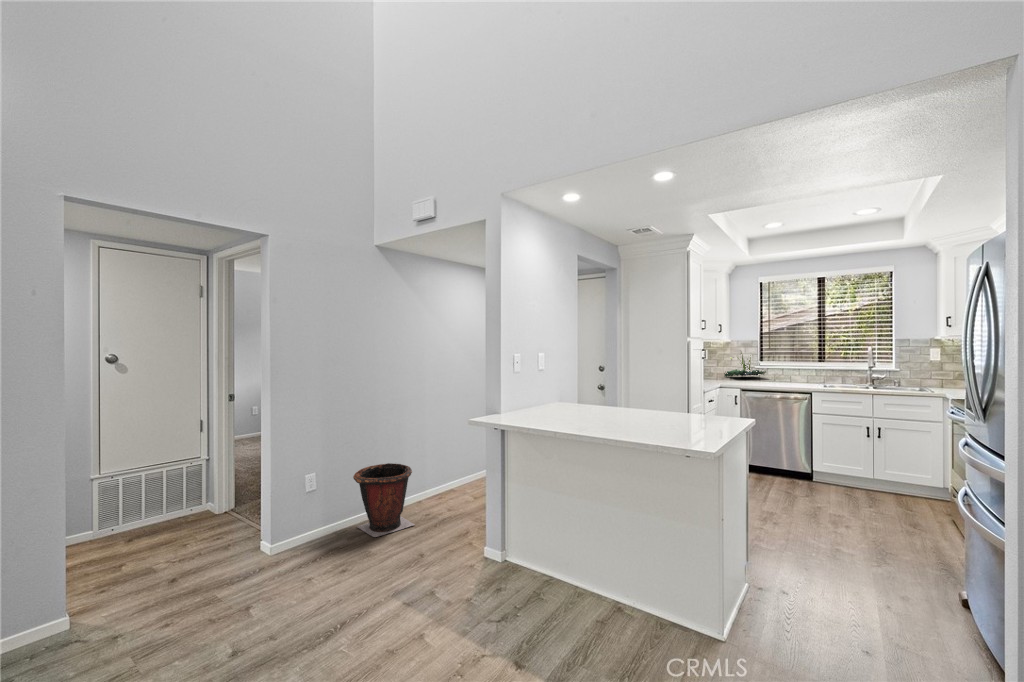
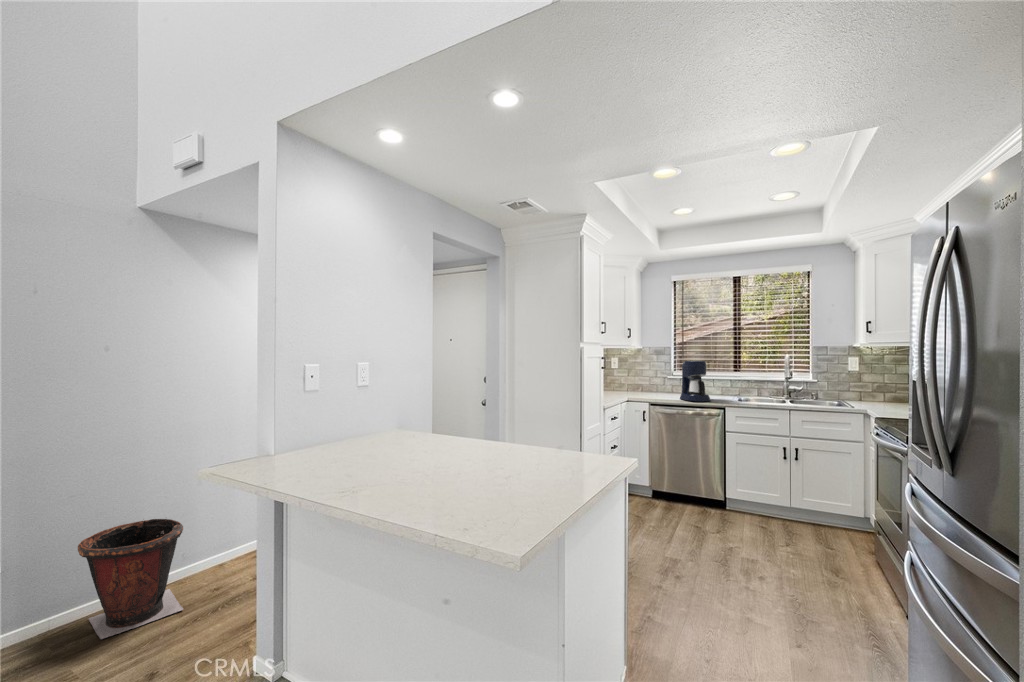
plant: present [724,352,766,377] -> none [635,357,679,388]
coffee maker: none [769,352,798,387] -> present [680,361,711,401]

